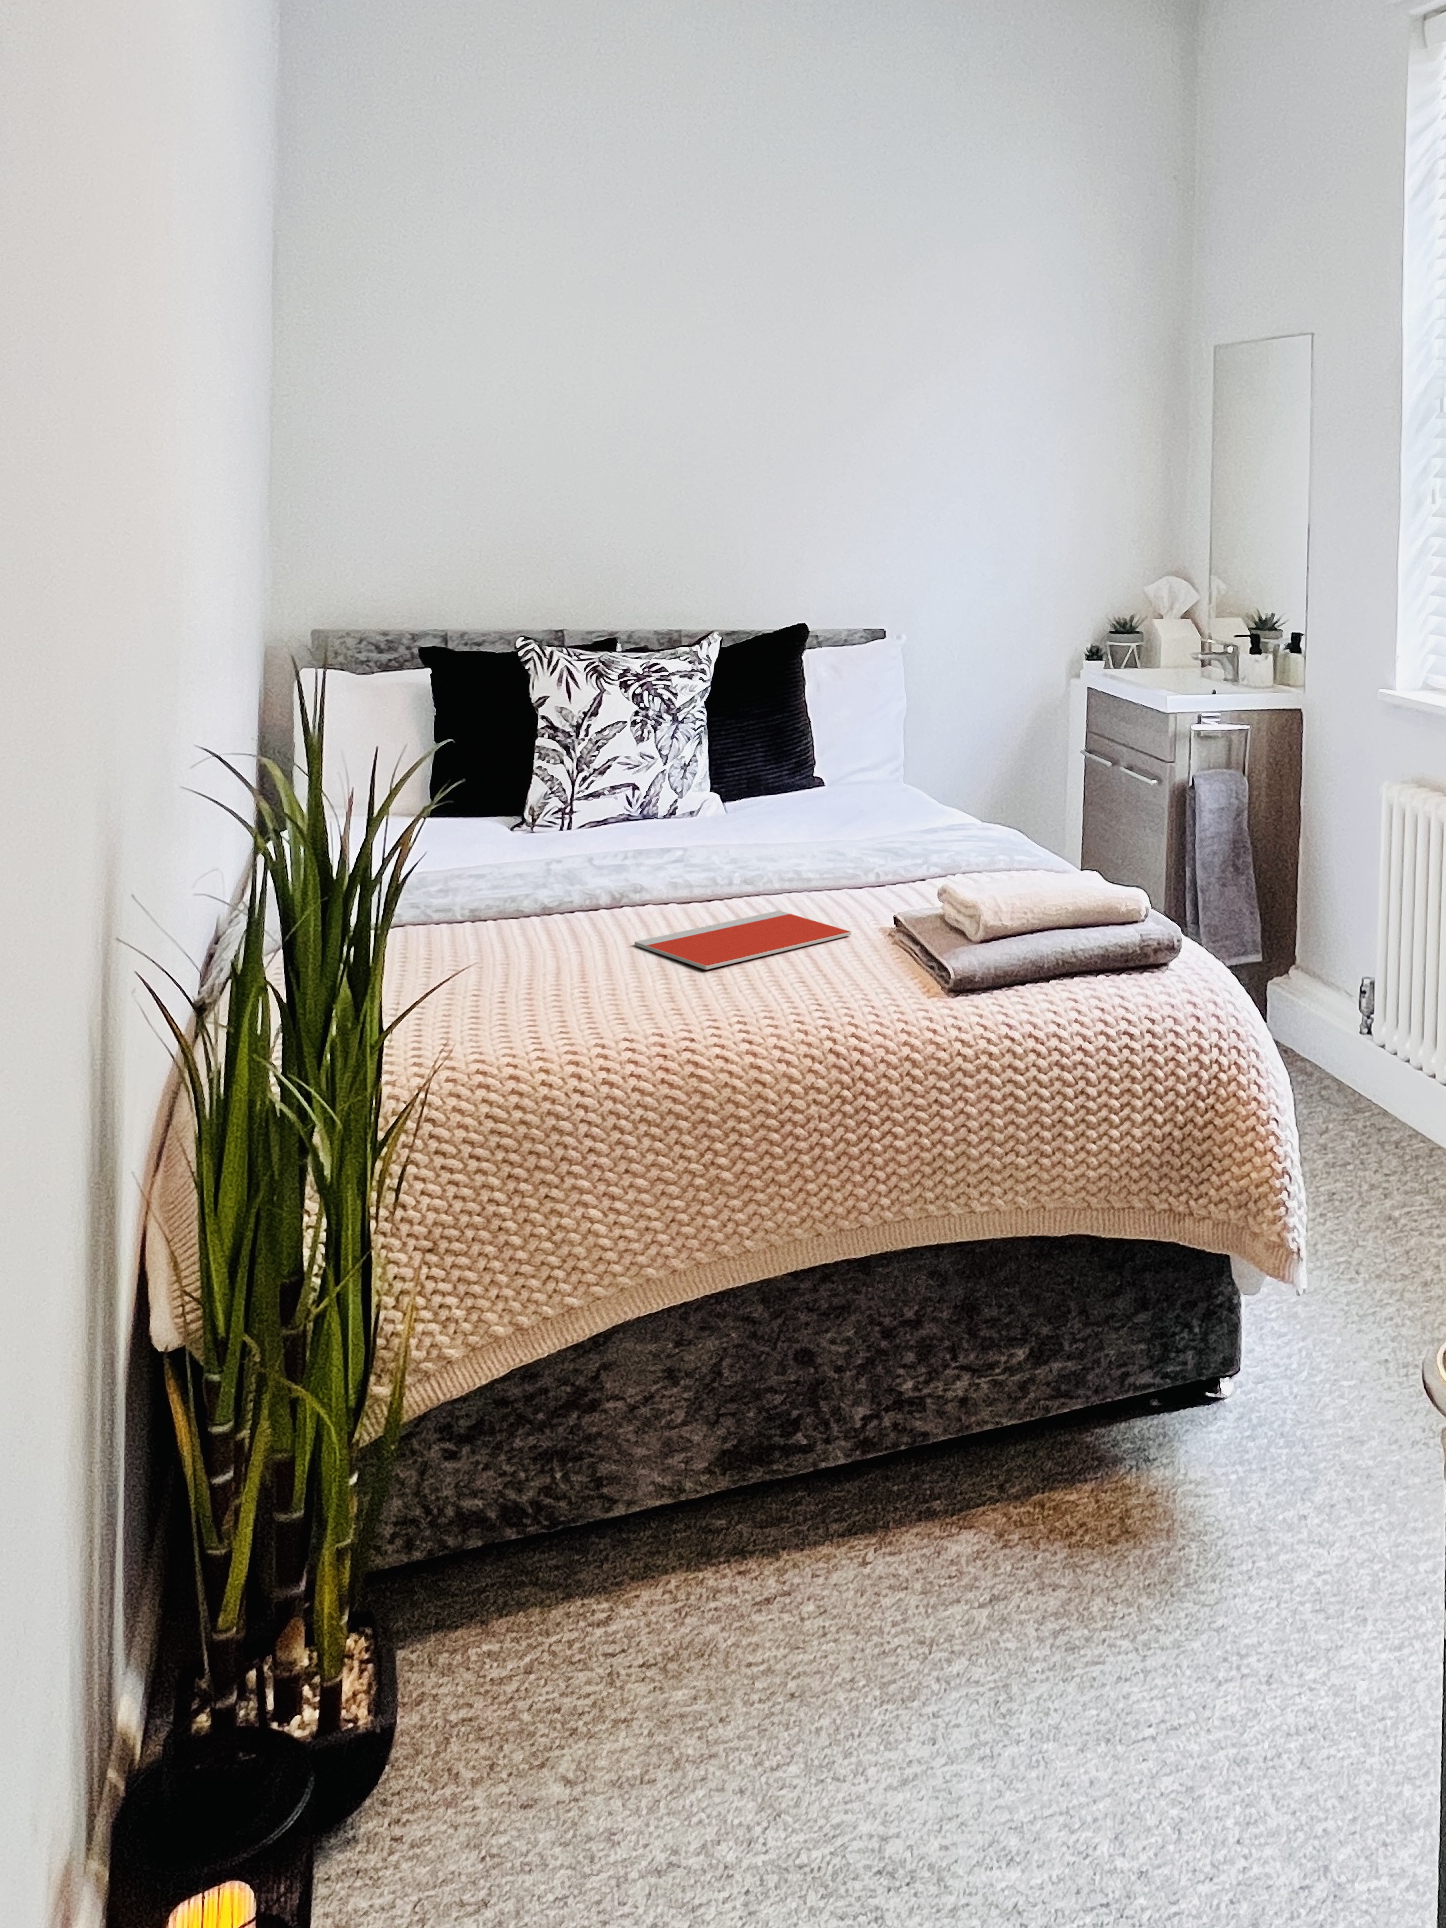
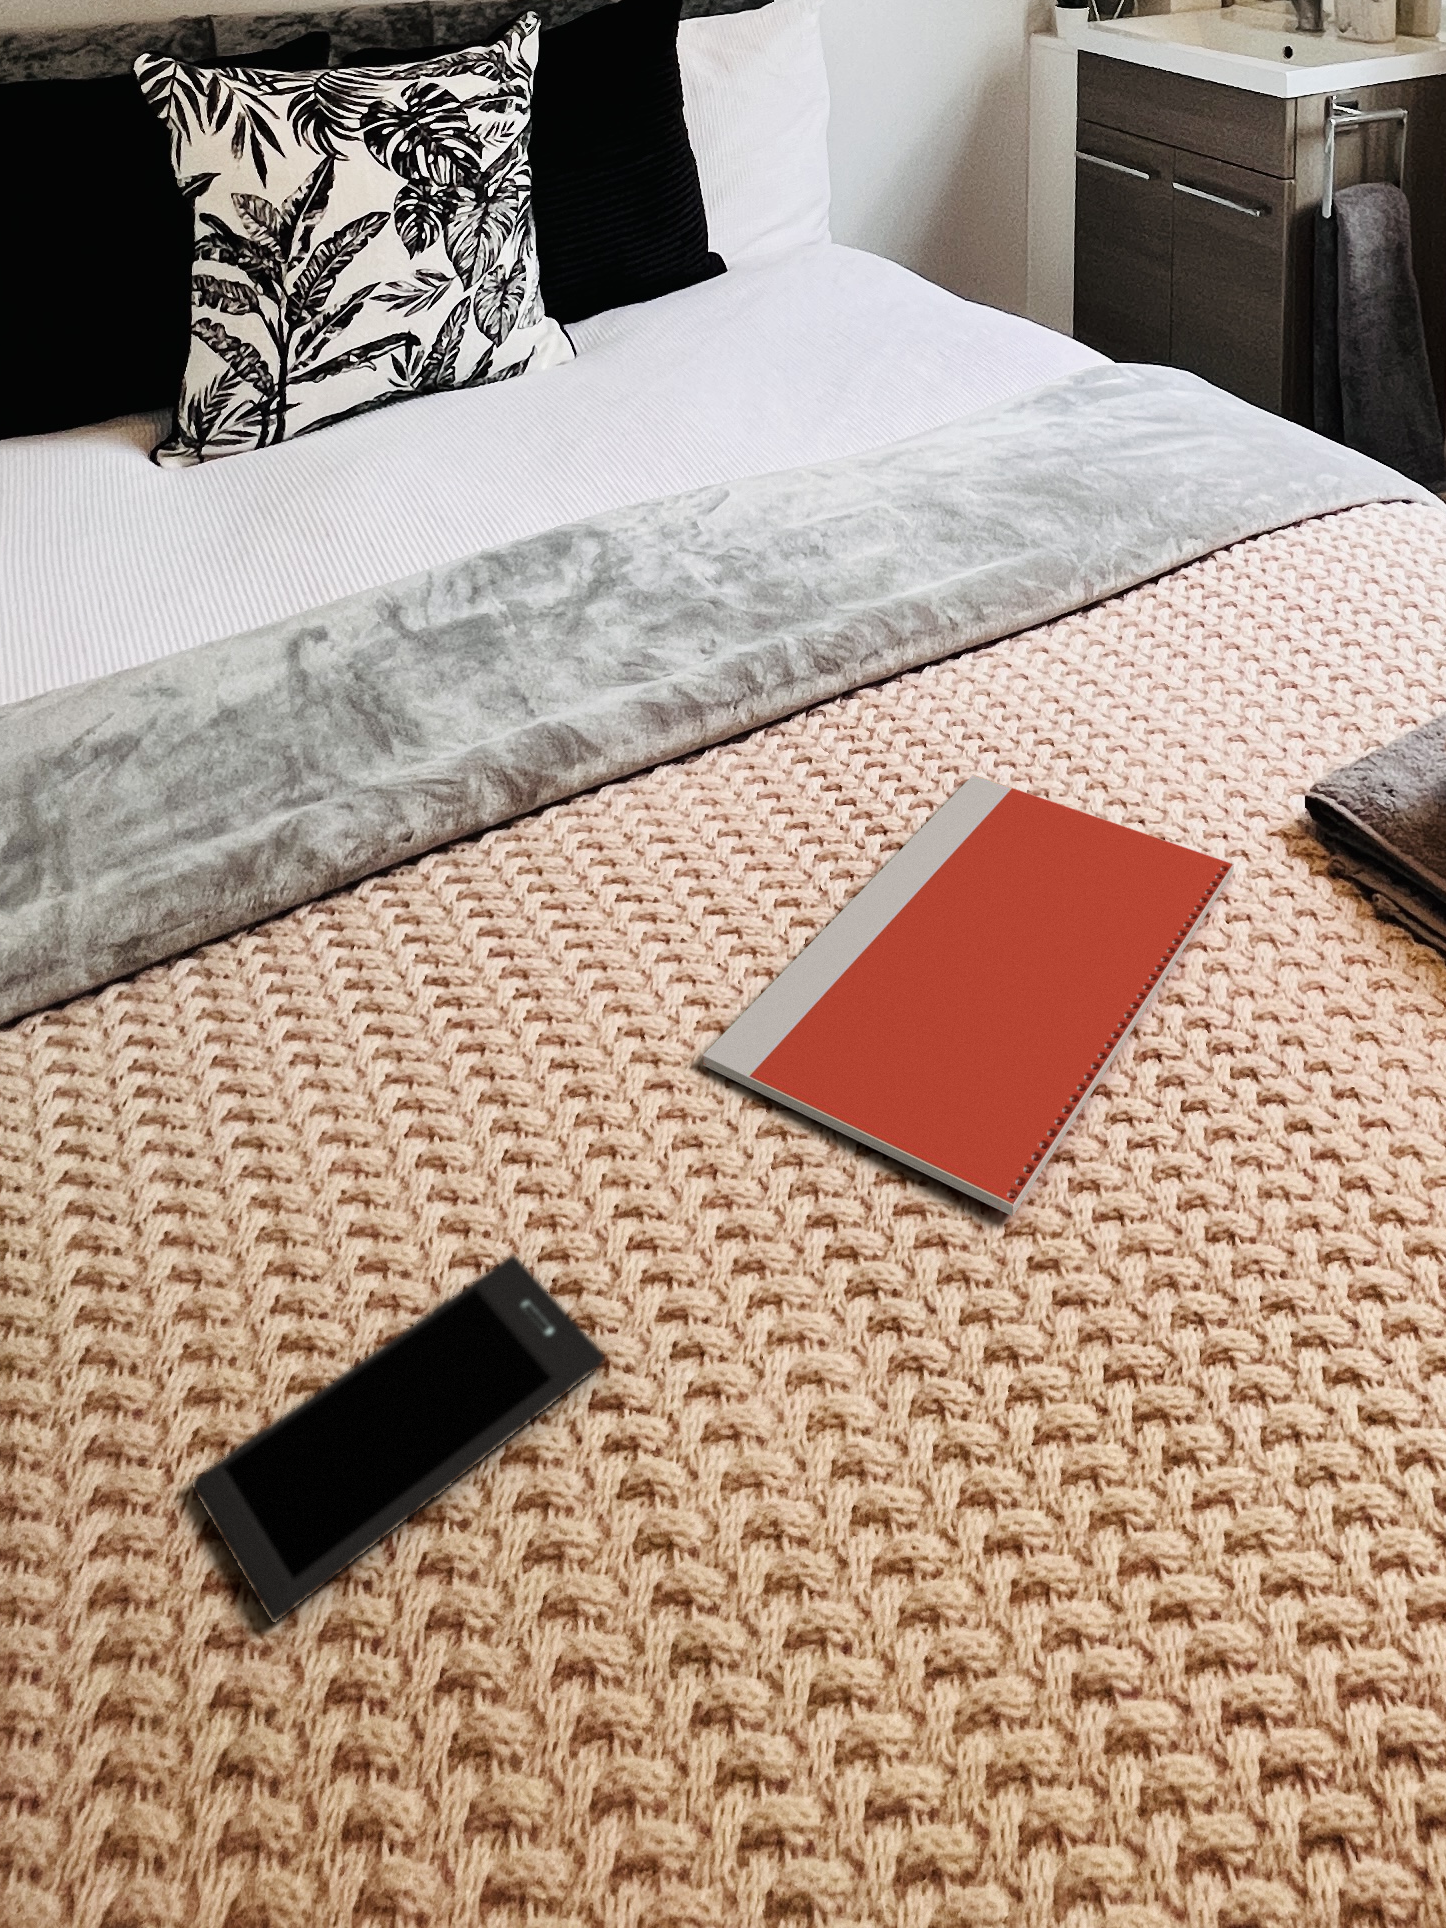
smartphone: none [460,959,574,988] -> present [193,1255,605,1622]

